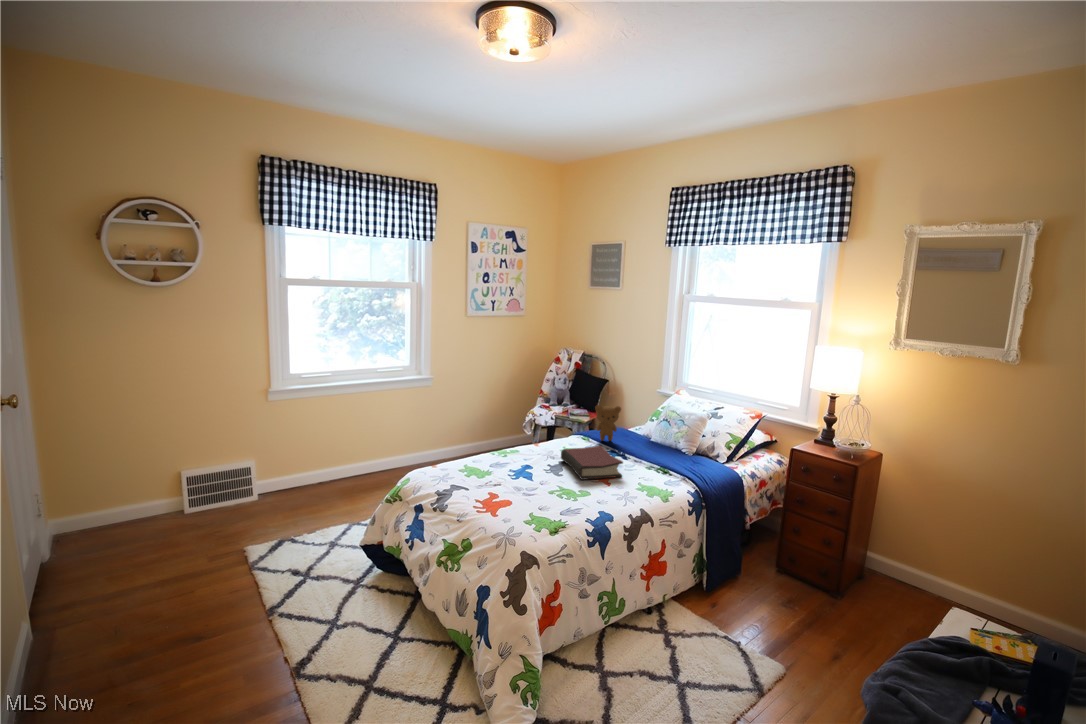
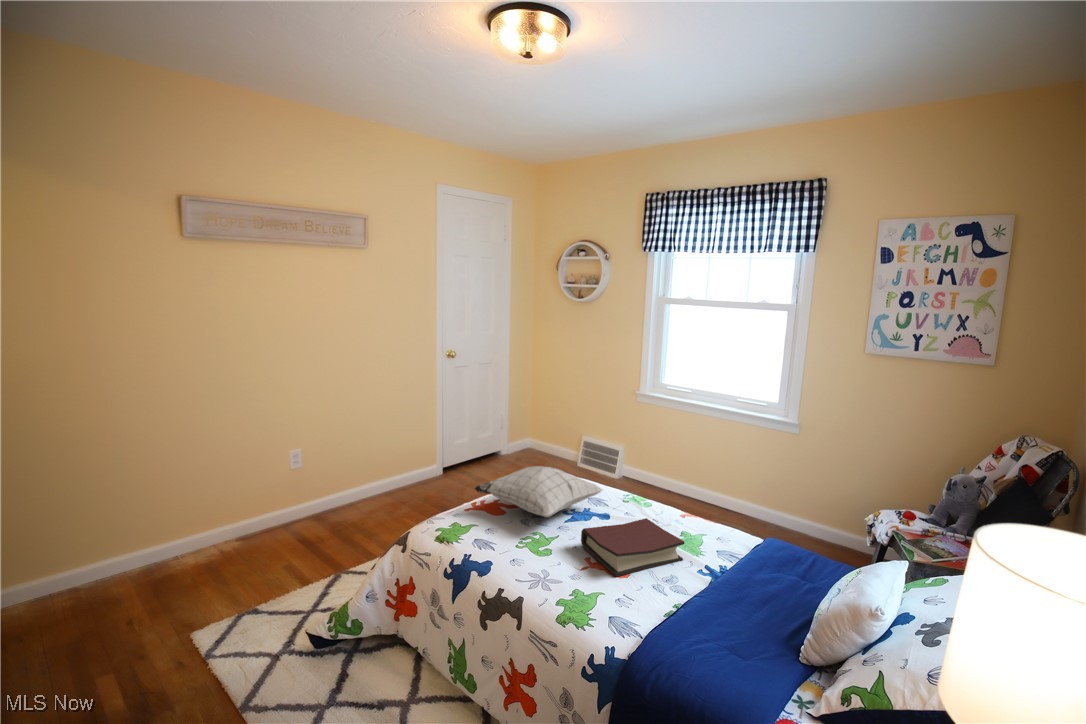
teddy bear: present [595,405,621,441] -> none [759,497,793,568]
pillow: none [453,447,566,493] -> present [475,466,602,517]

